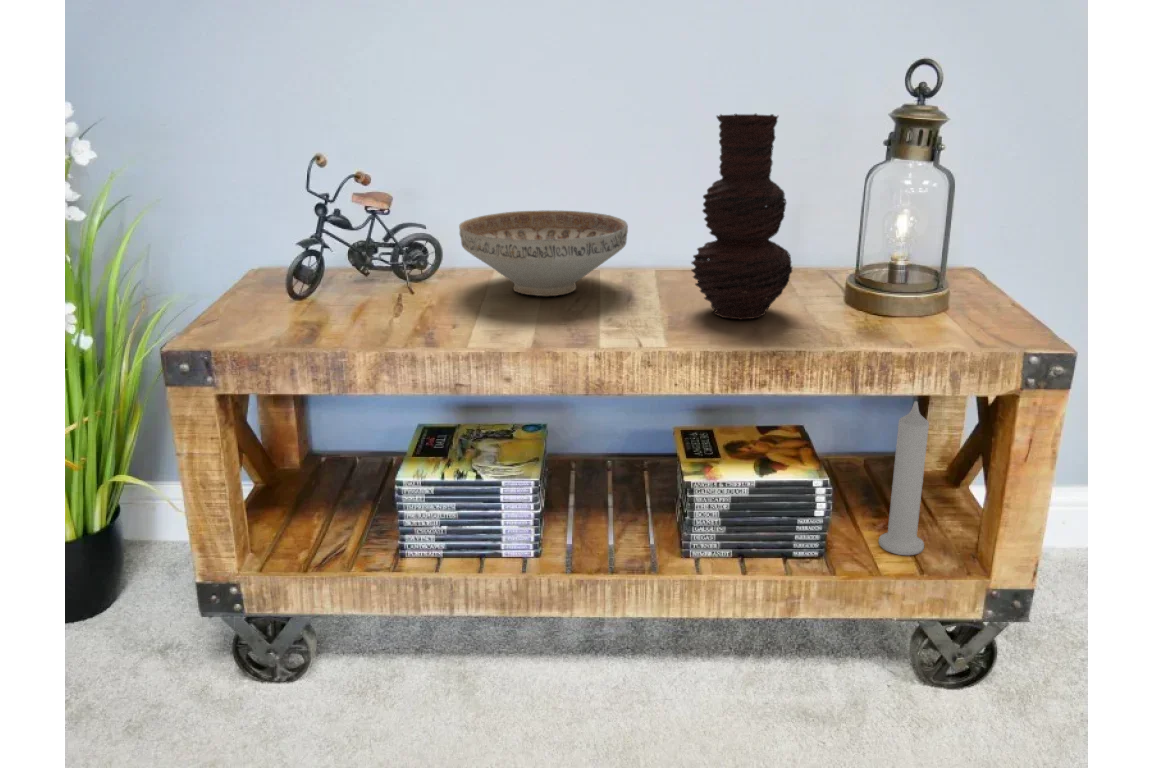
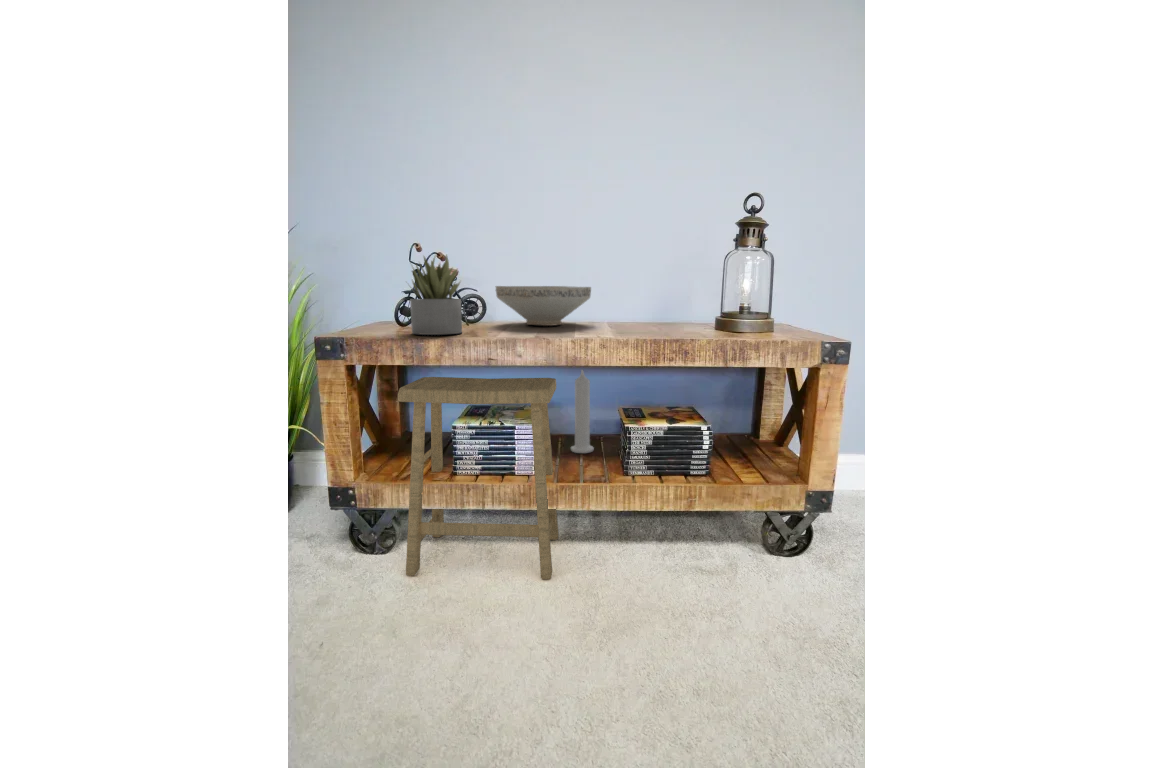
vase: present [691,114,792,320] -> none [627,213,685,331]
succulent plant: none [306,194,406,340] -> present [410,255,462,335]
footstool: none [307,397,574,732] -> present [398,377,559,579]
candle: present [879,401,929,555] -> present [571,370,594,453]

